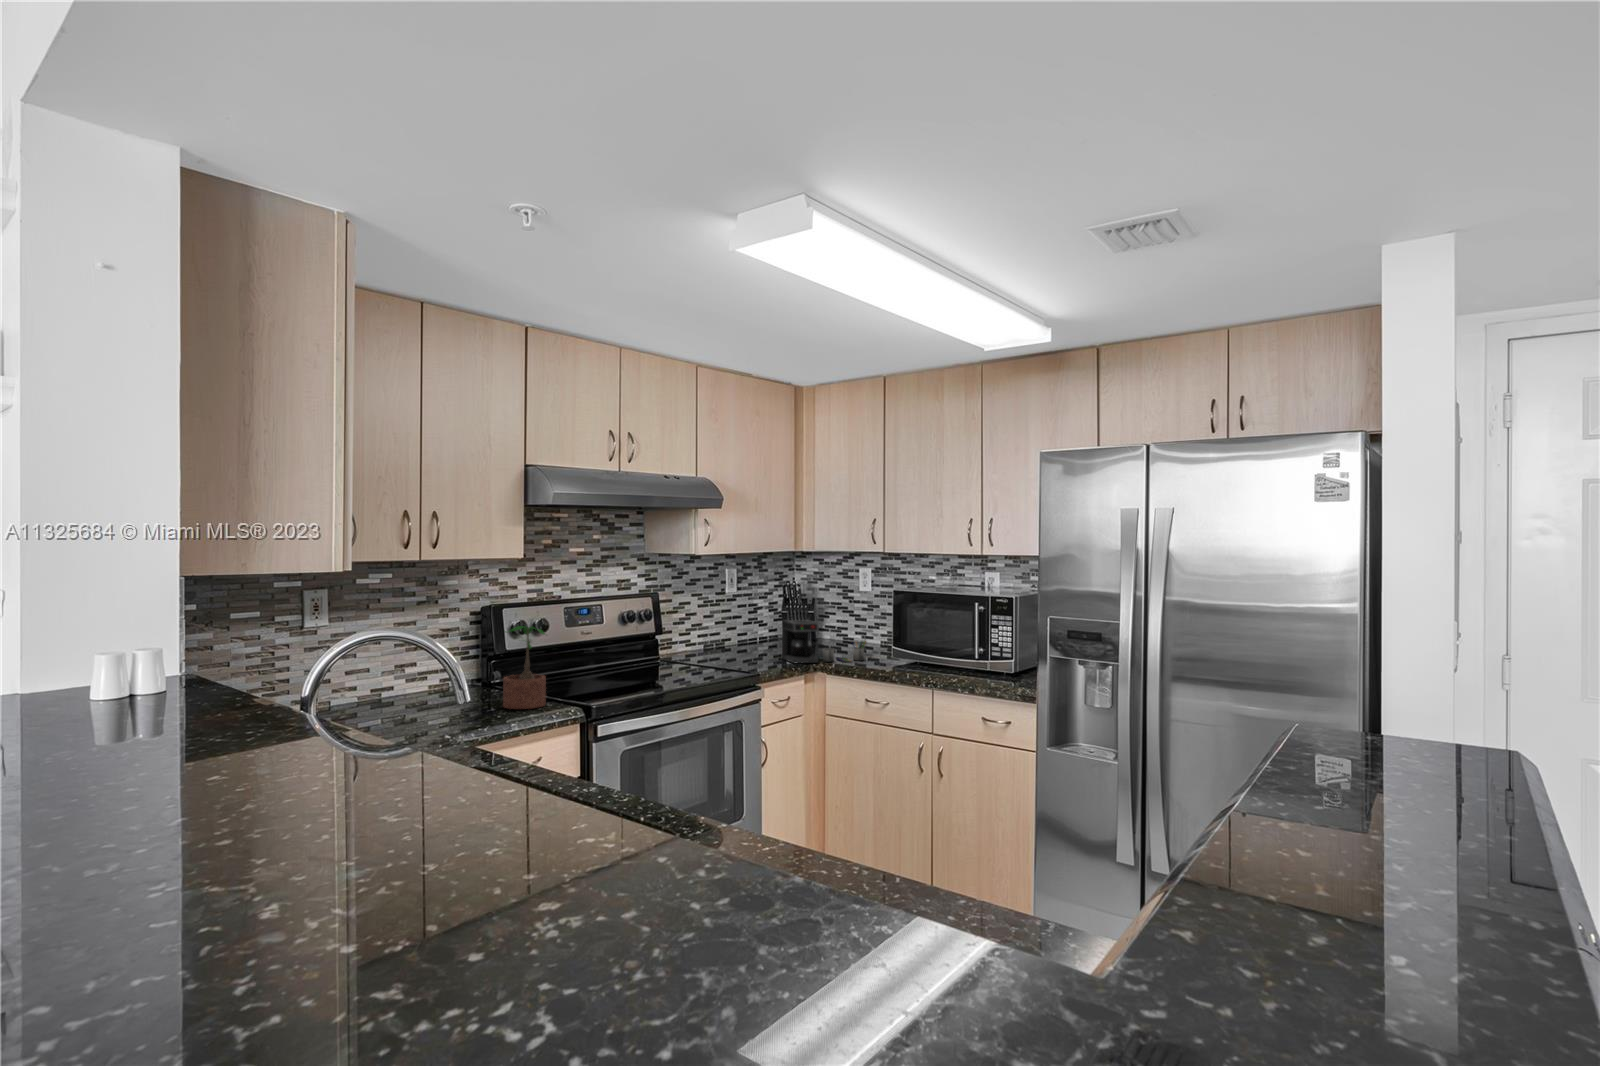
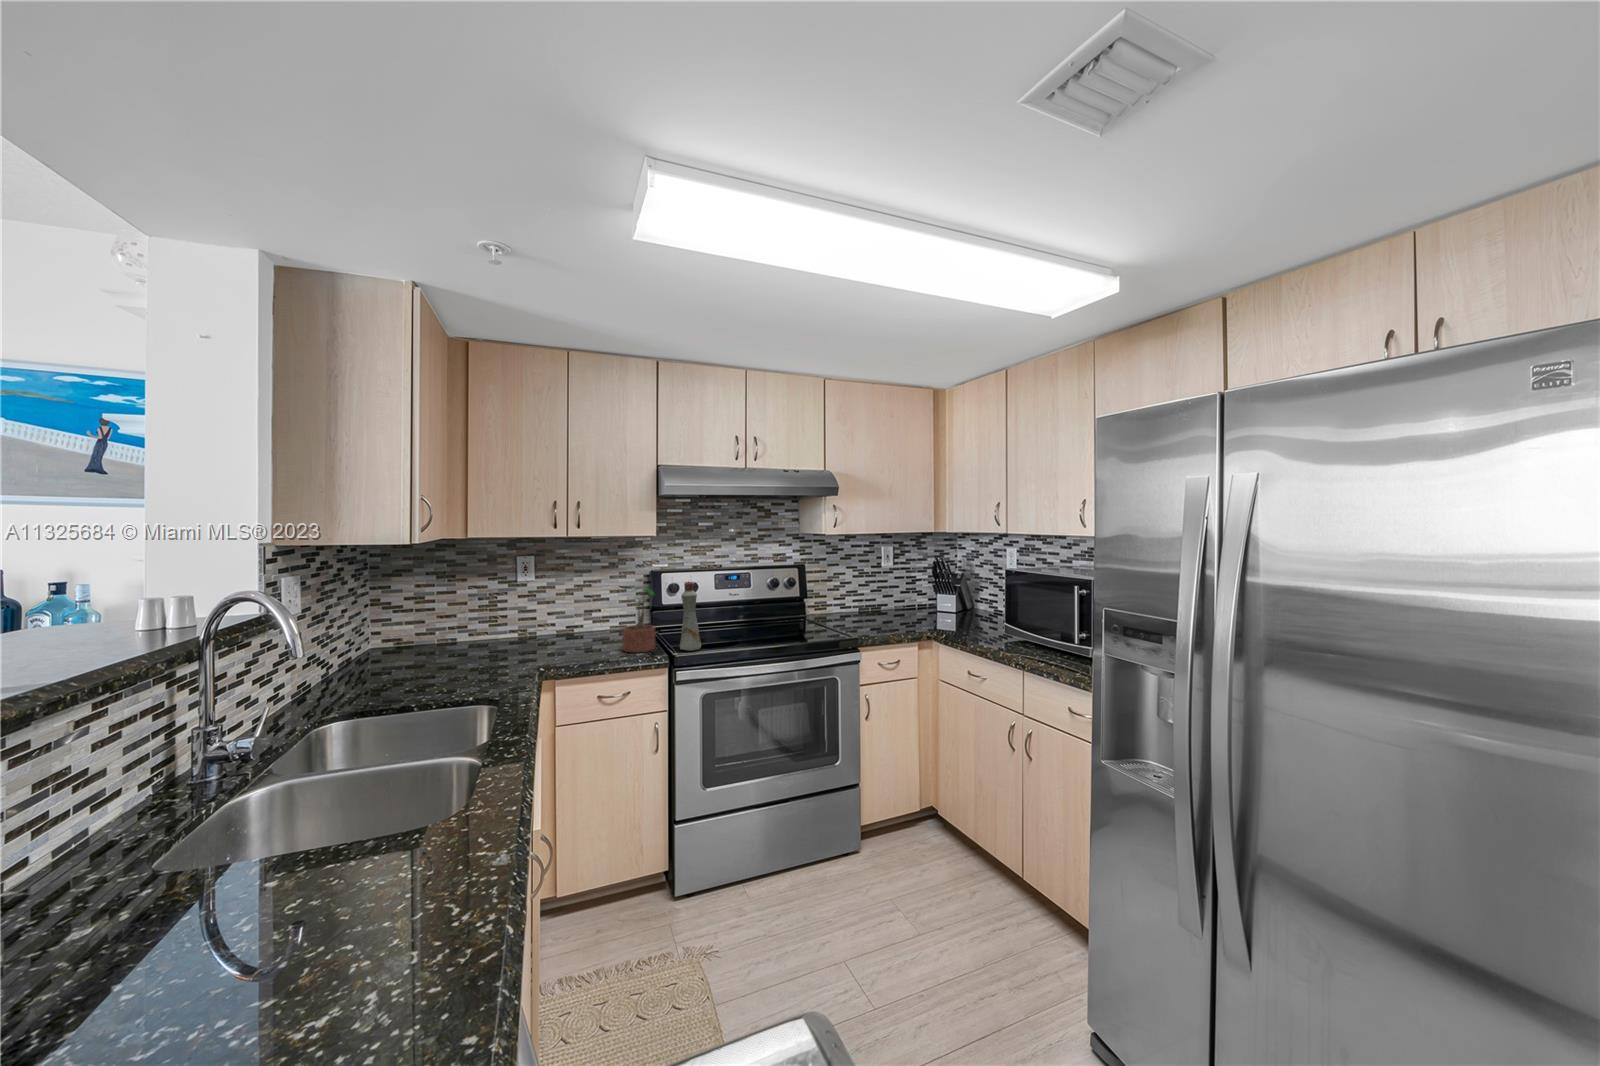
bottle: none [577,615,604,701] -> present [680,581,701,651]
coffee maker: present [782,620,866,663] -> none [909,592,985,634]

